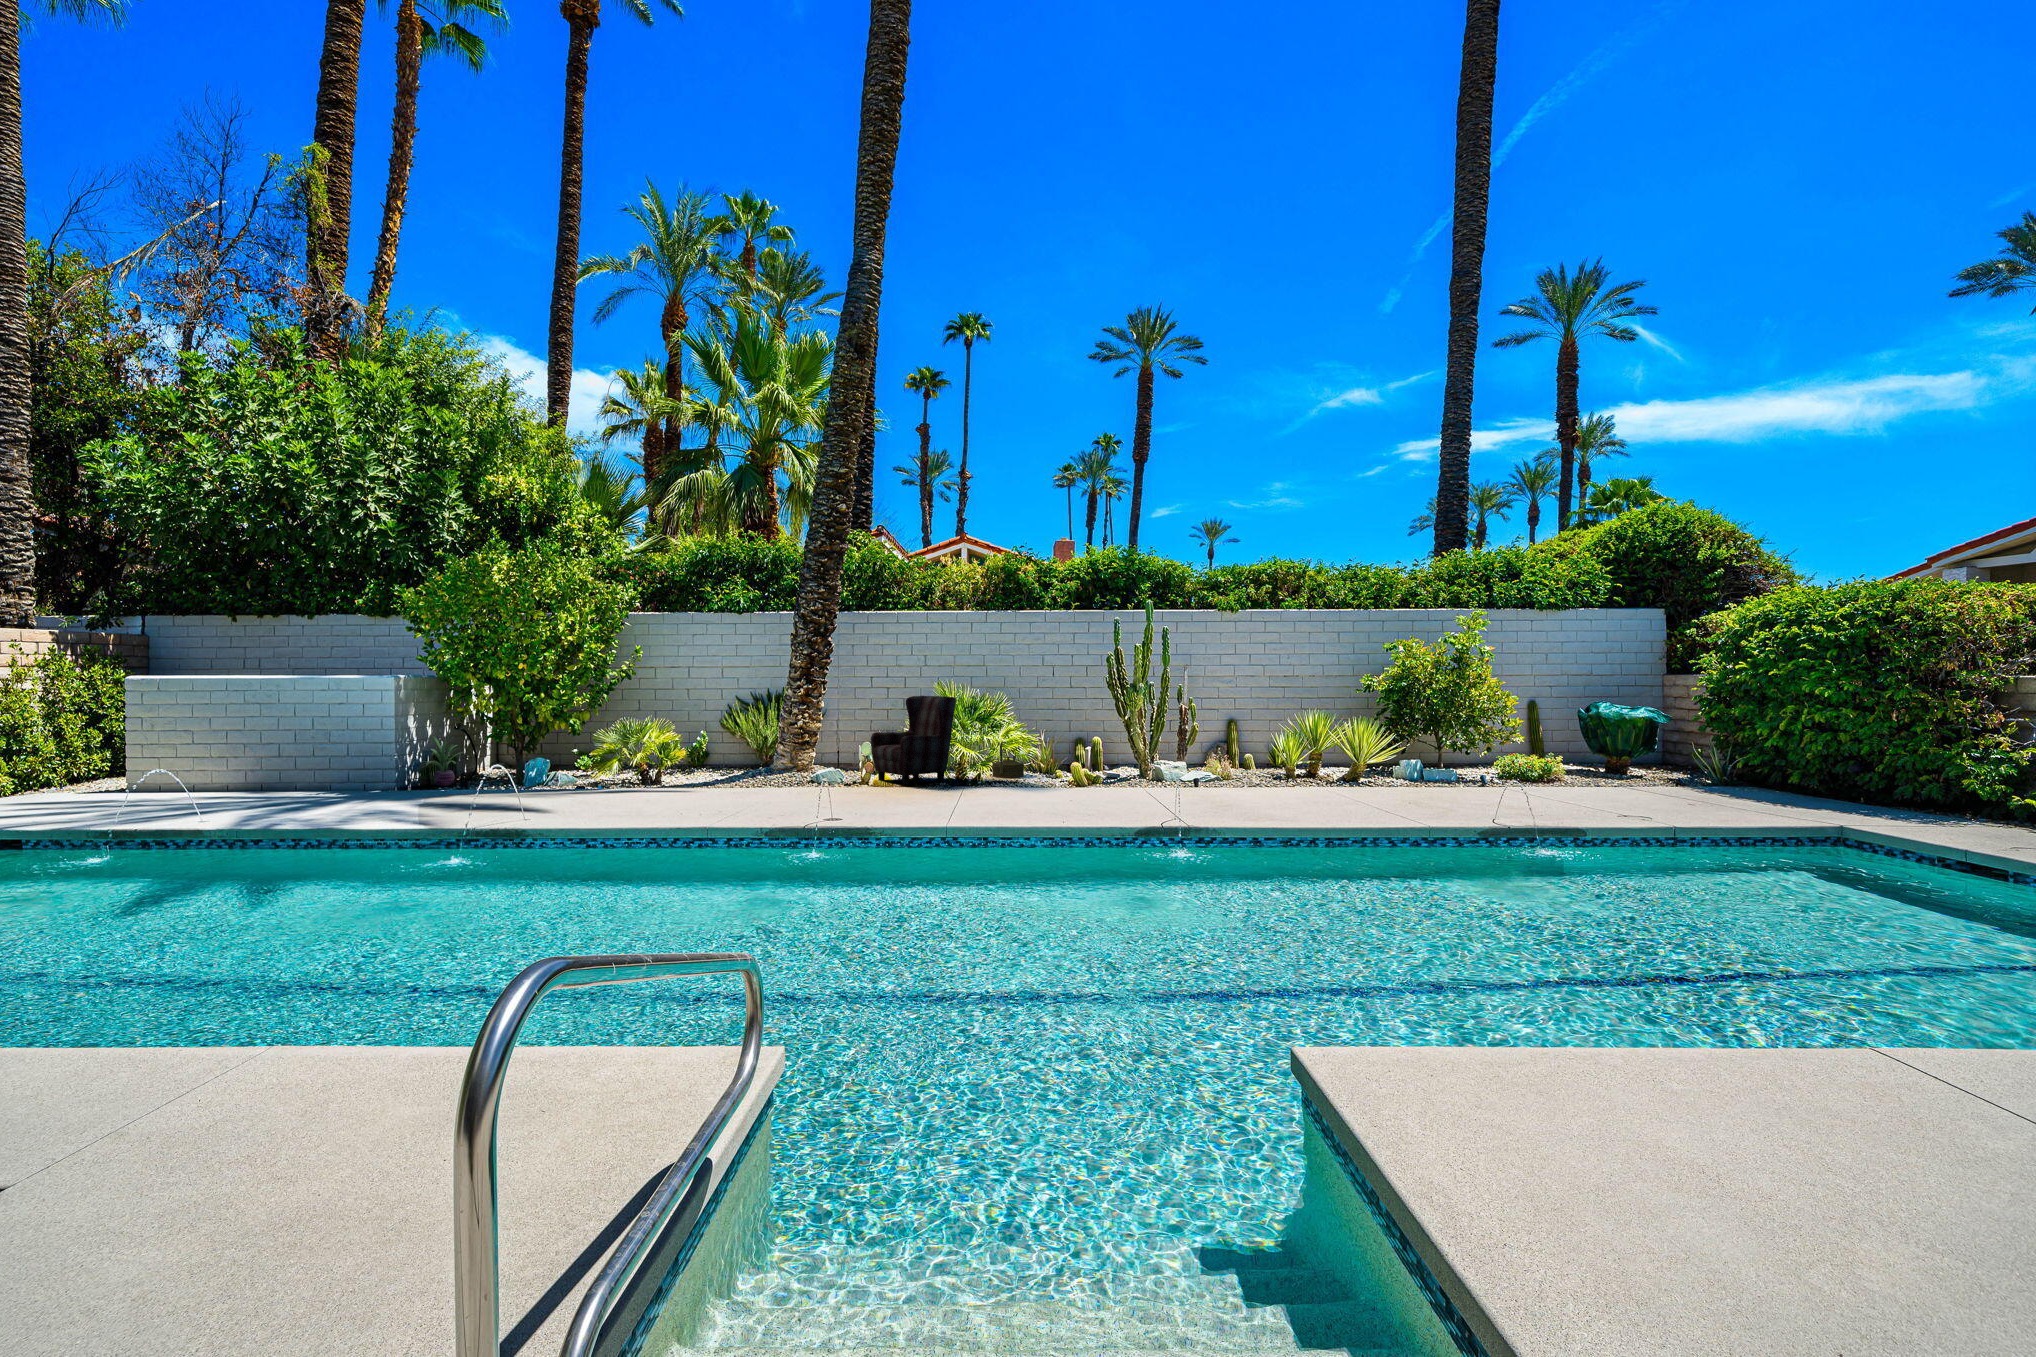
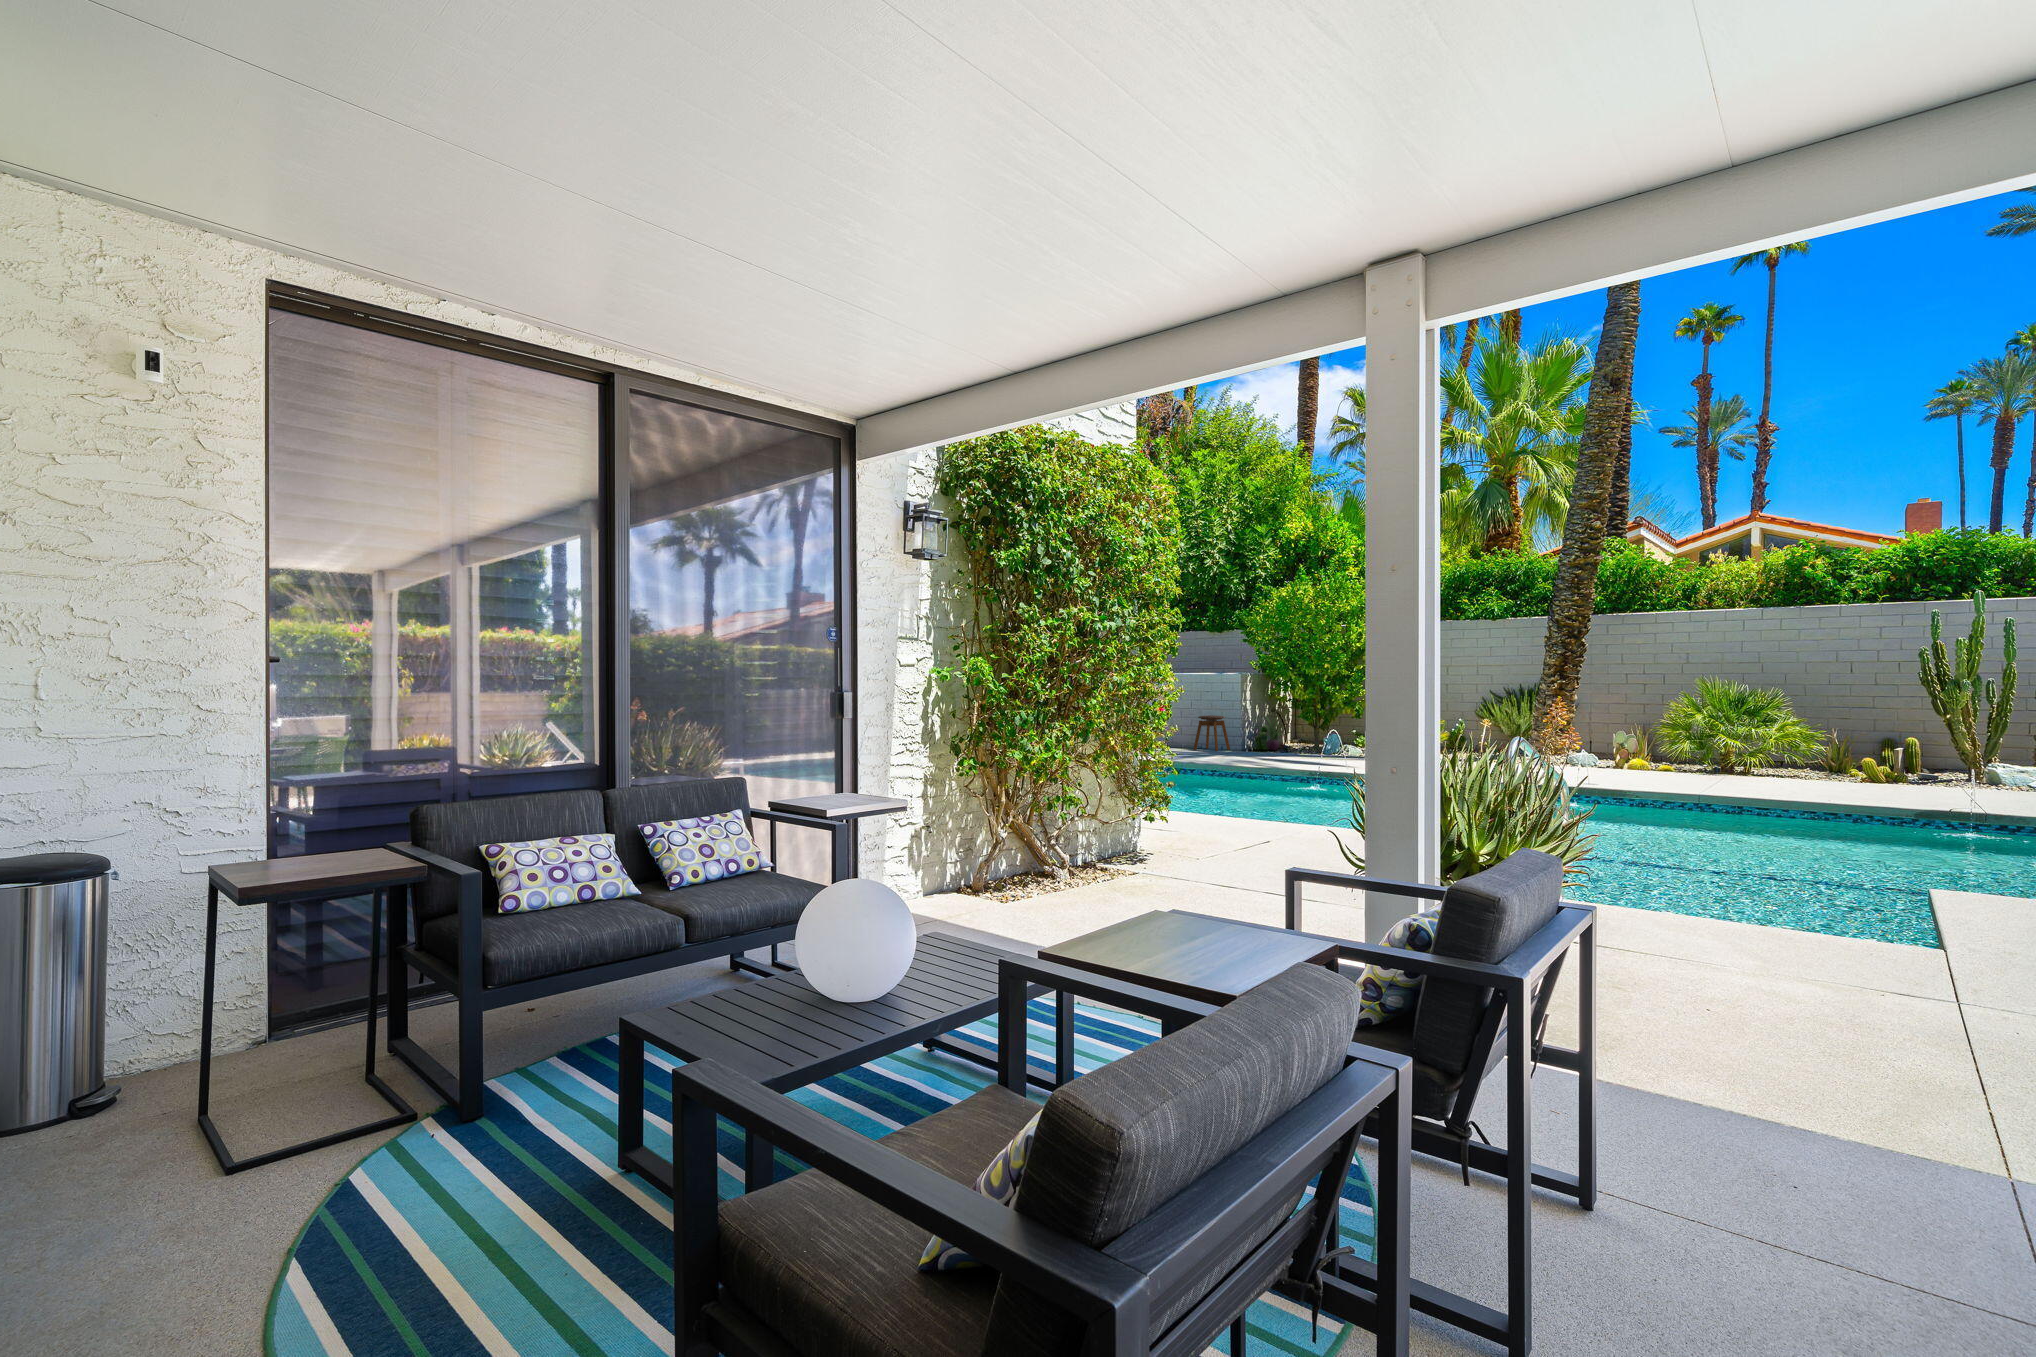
armchair: present [871,696,956,786] -> none [1625,690,1719,770]
stool: none [306,740,374,794] -> present [1193,715,1230,751]
woven basket: present [992,742,1024,778] -> none [1763,735,1804,772]

